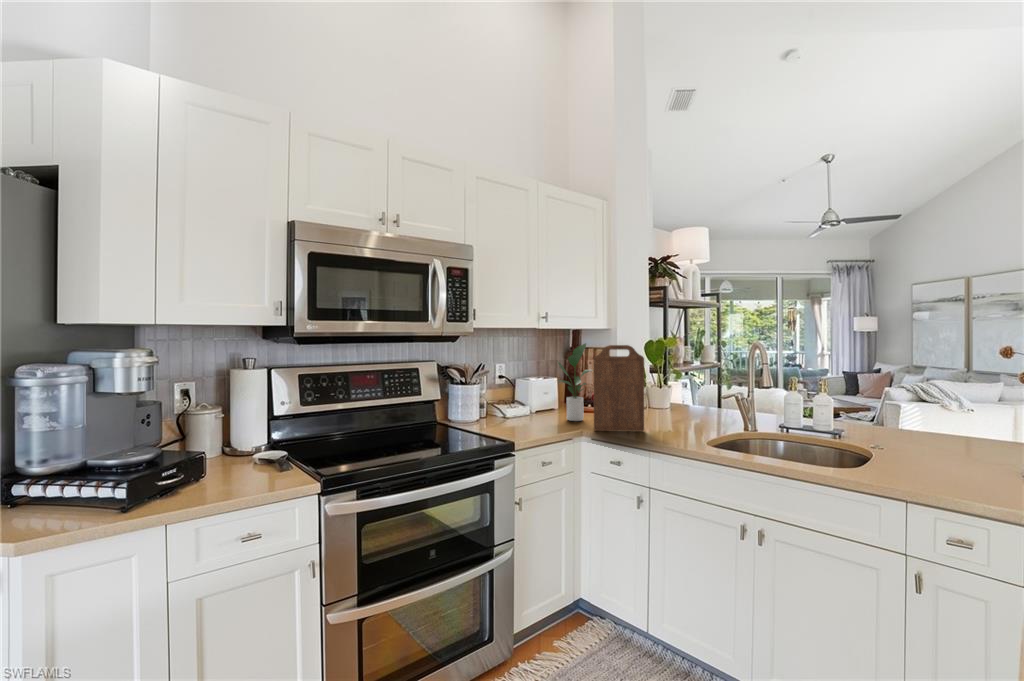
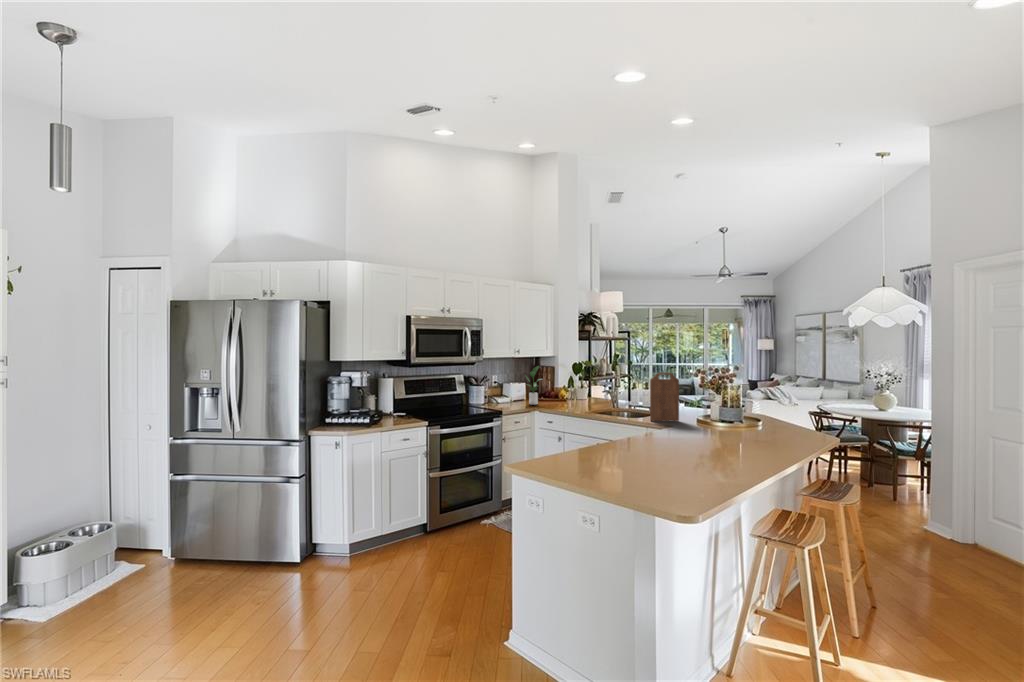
cutting board: present [593,345,644,431] -> present [650,372,679,421]

